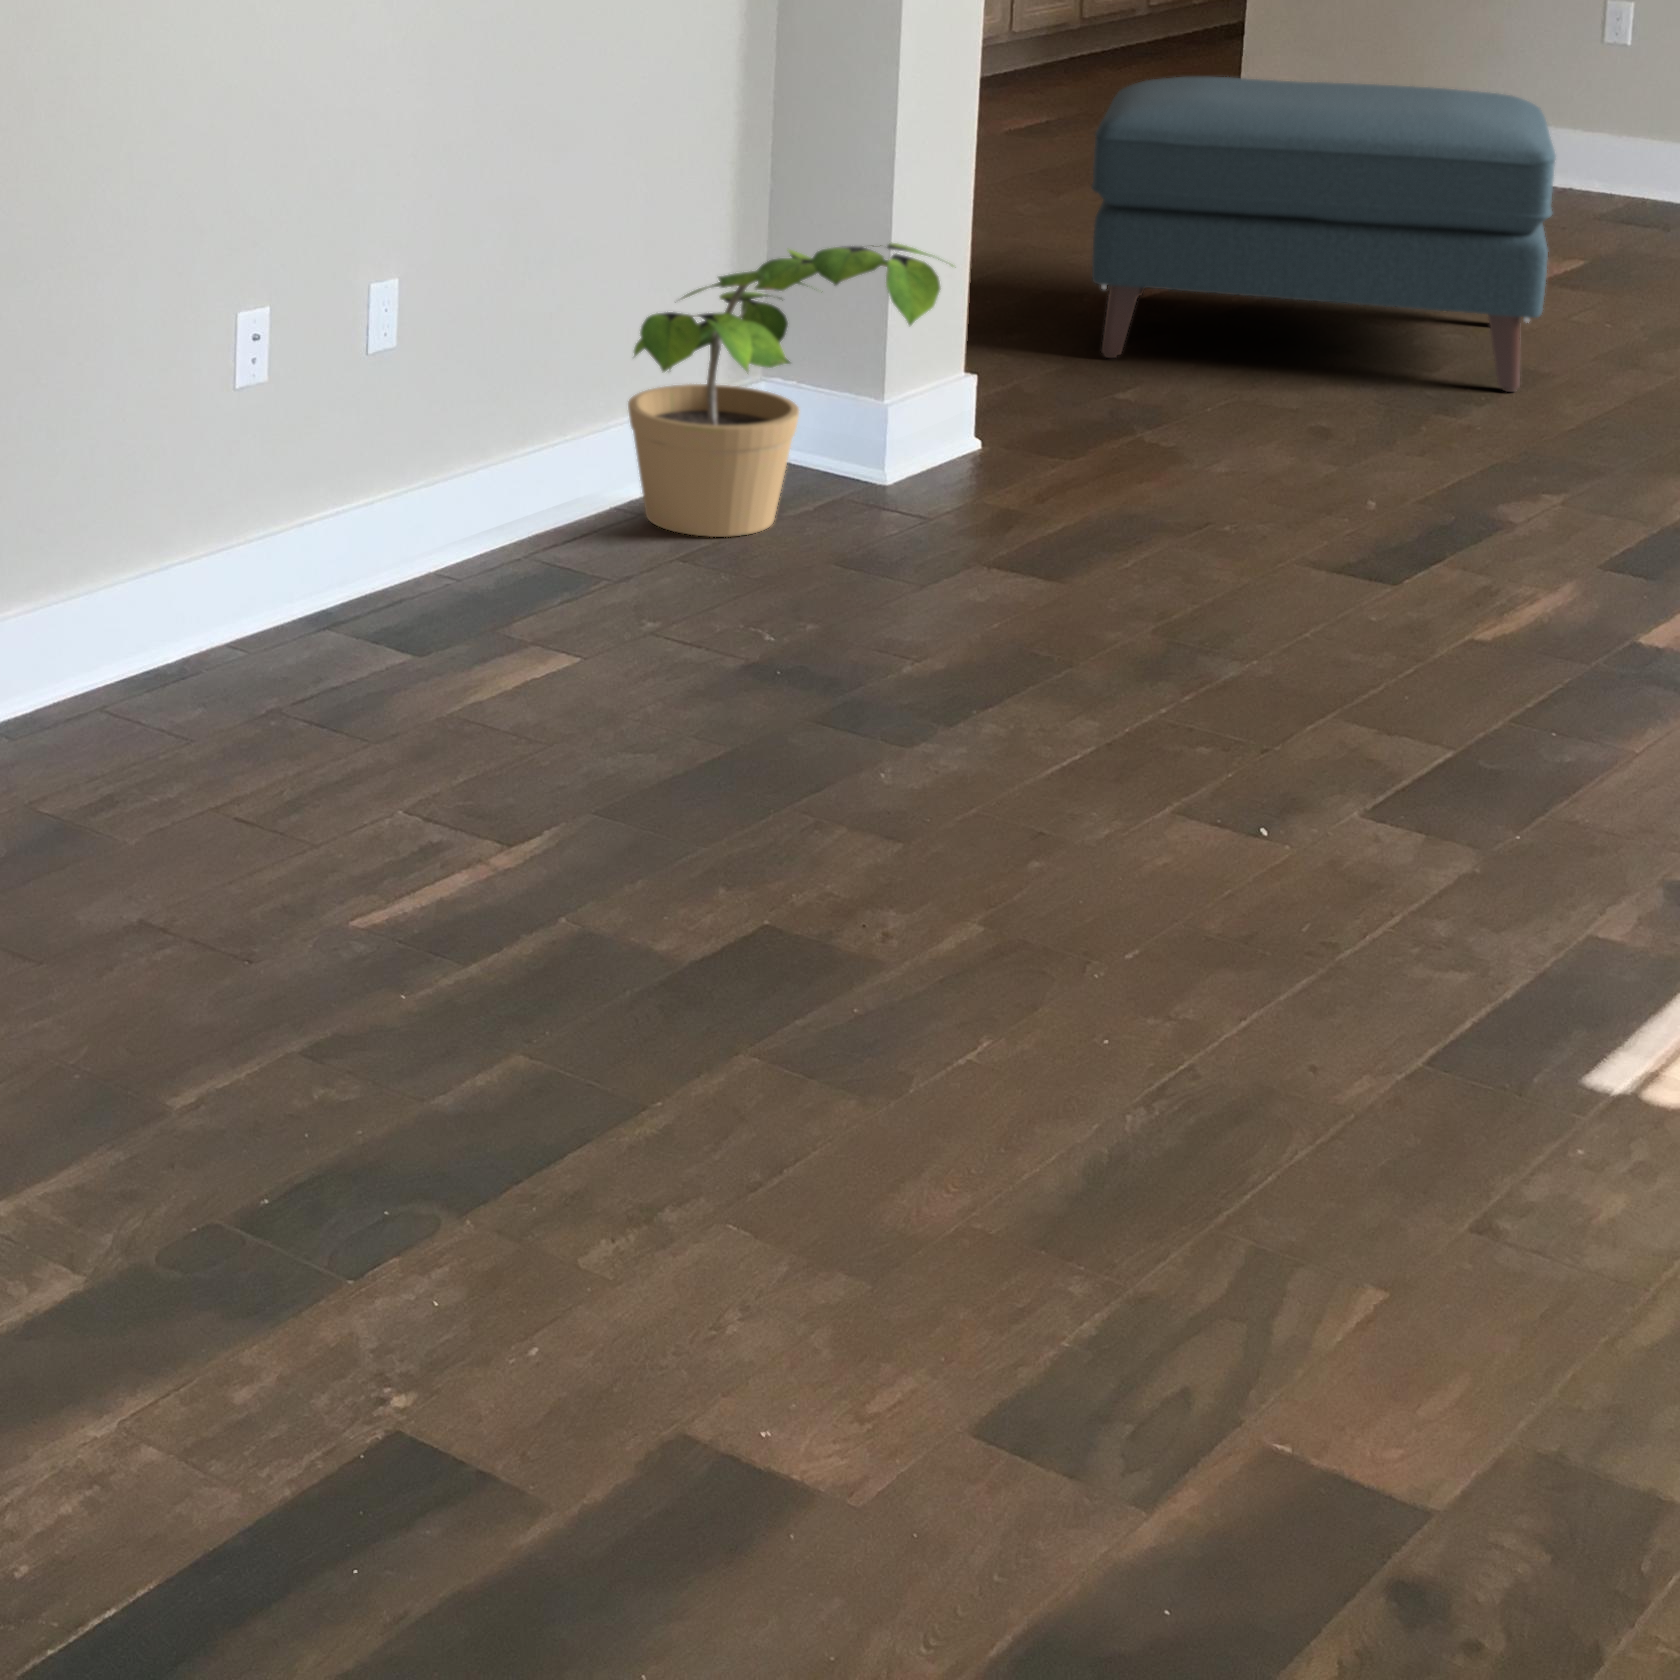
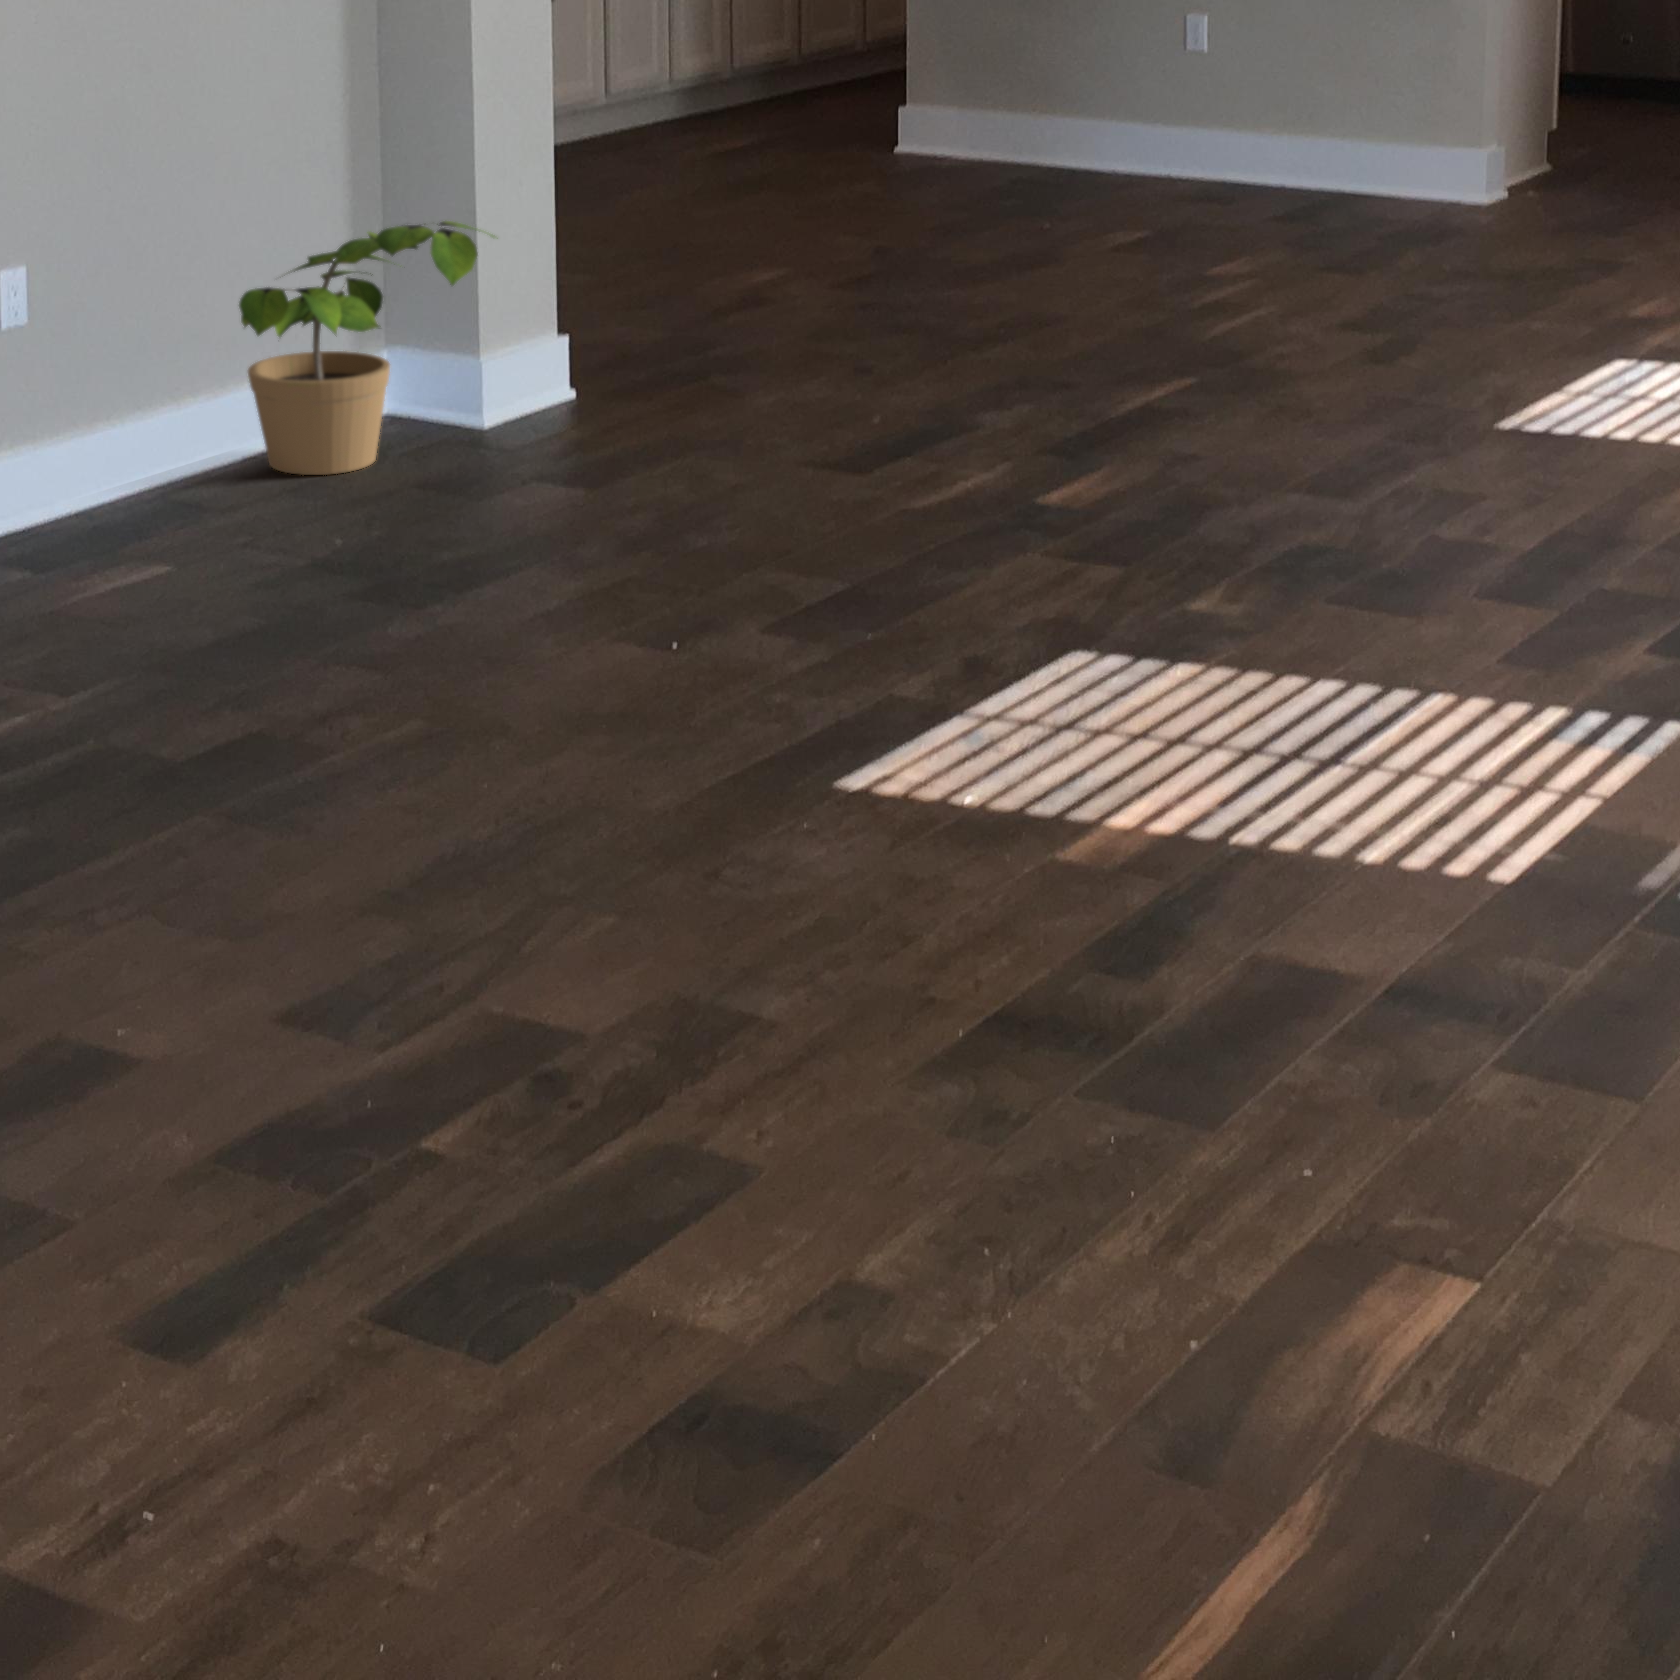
ottoman: present [1092,77,1556,392] -> none [689,87,1072,334]

